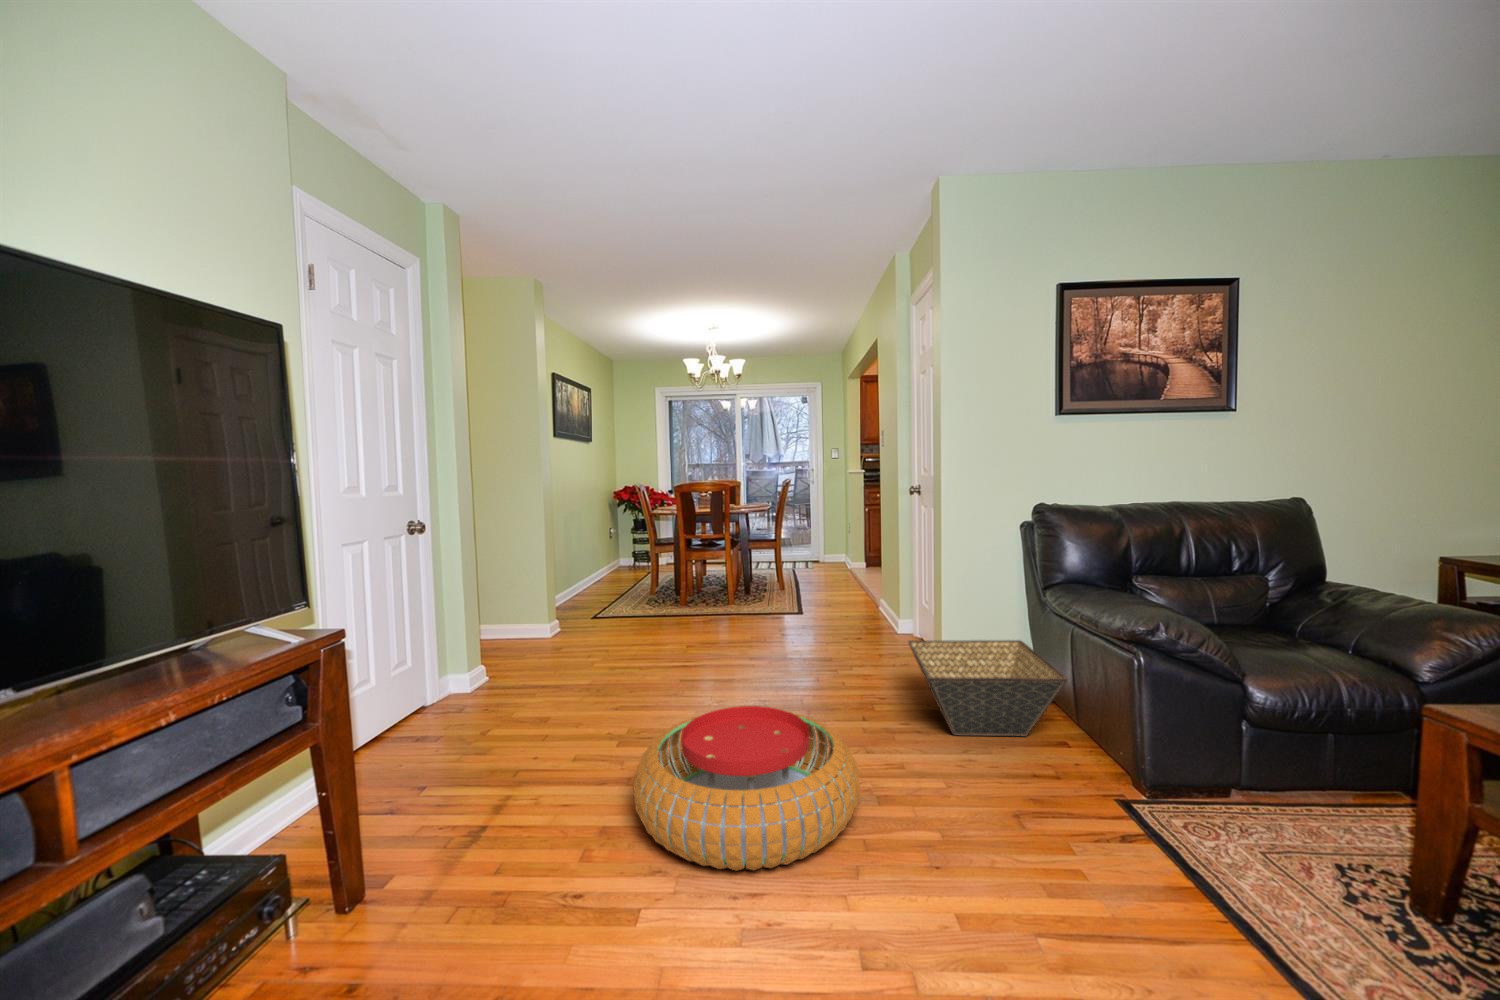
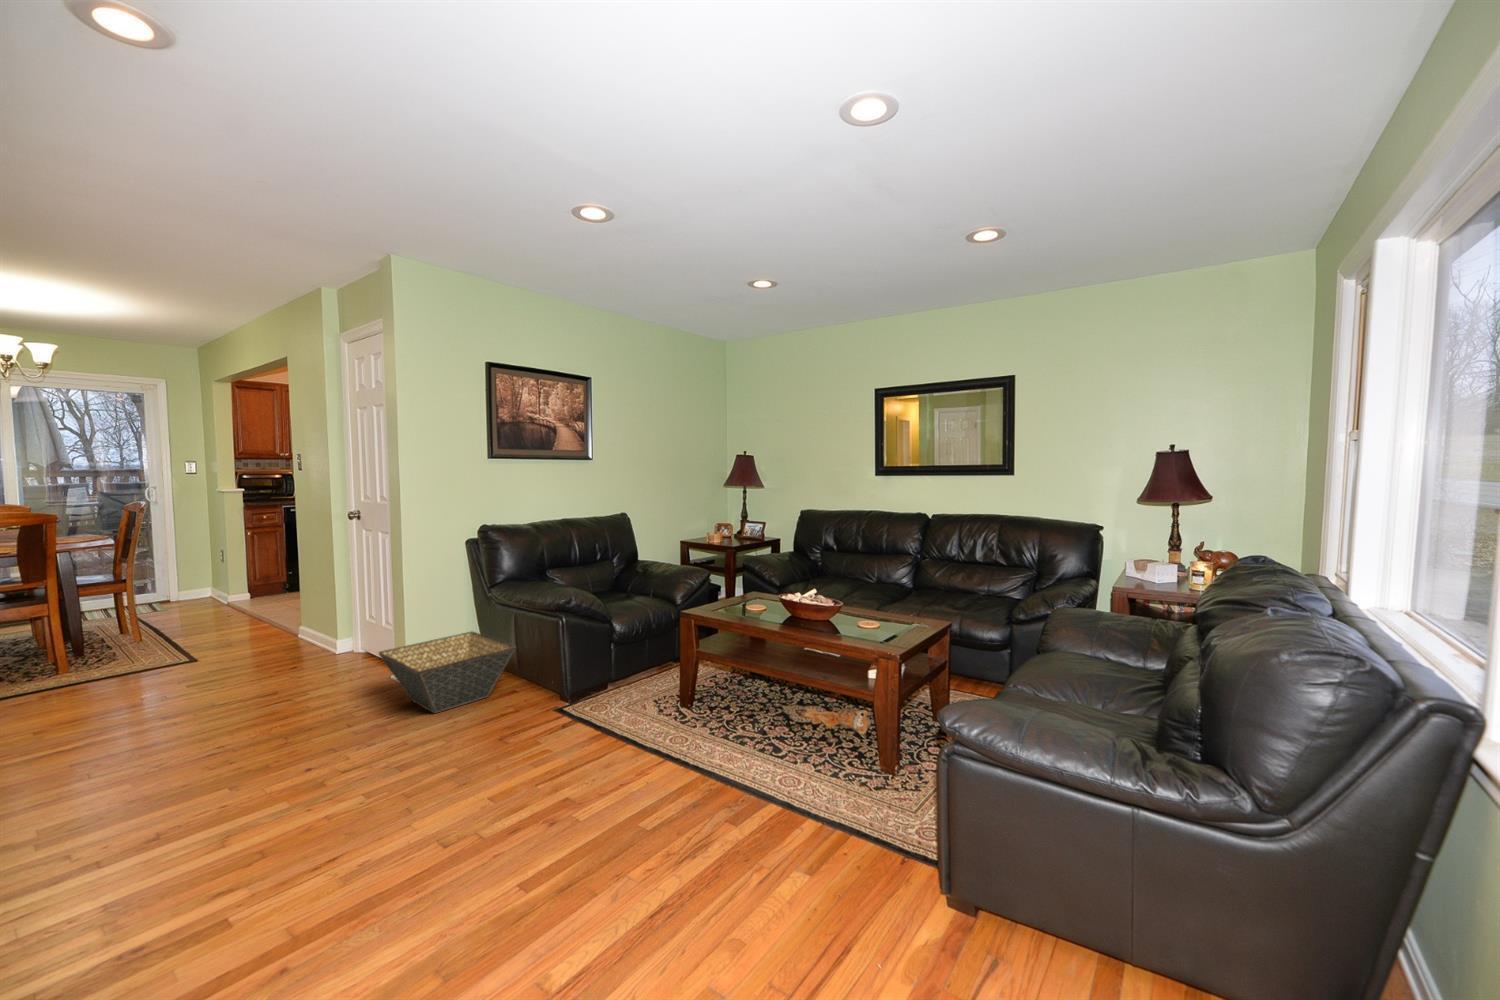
pouf: present [633,706,860,870] -> none [135,728,395,880]

